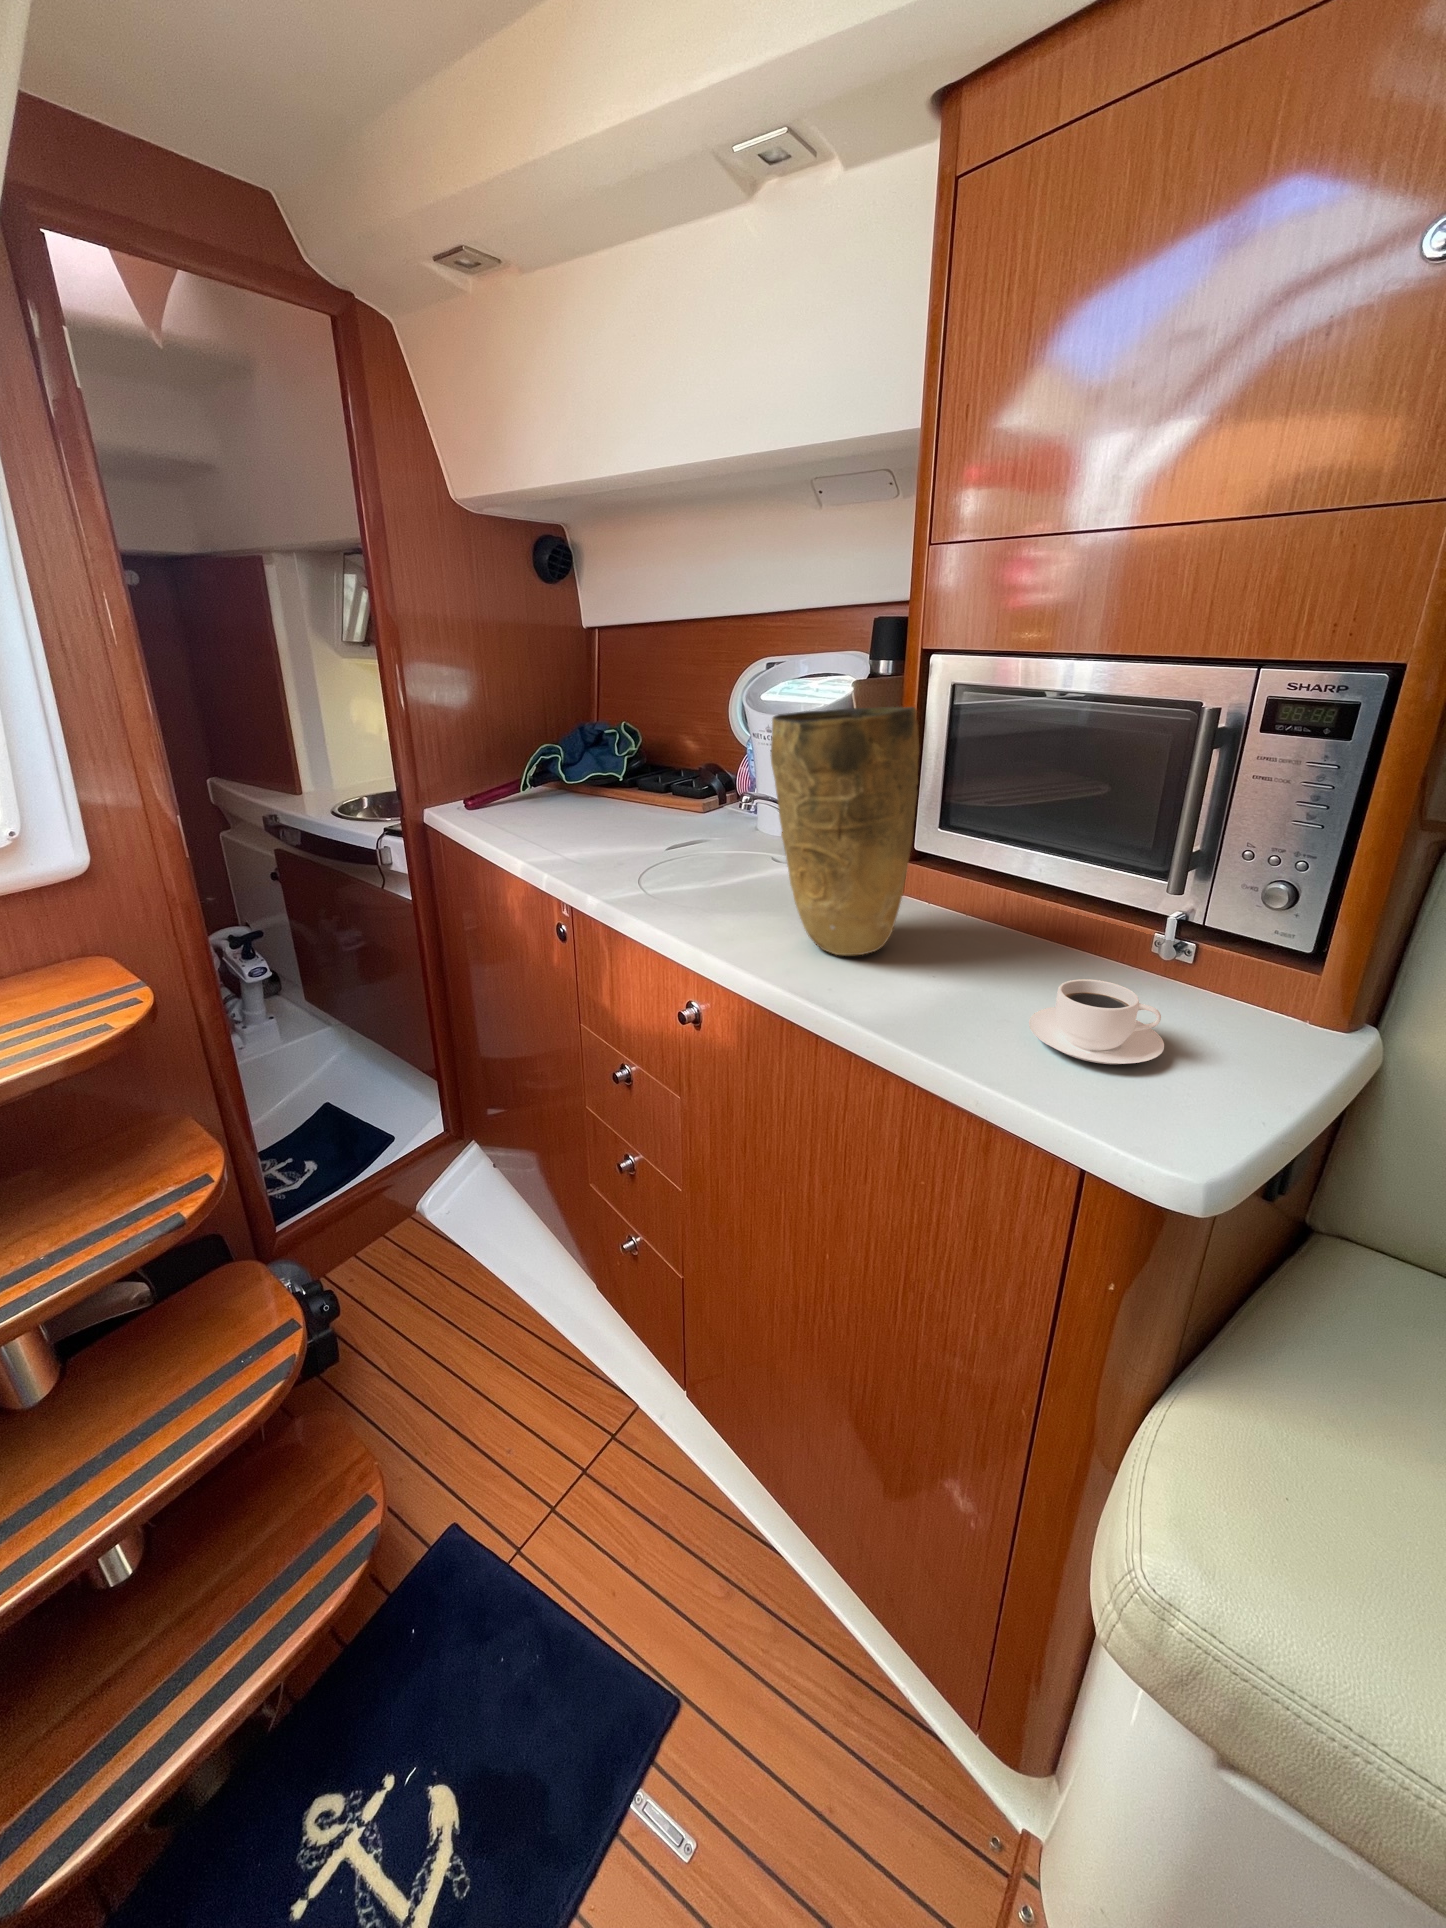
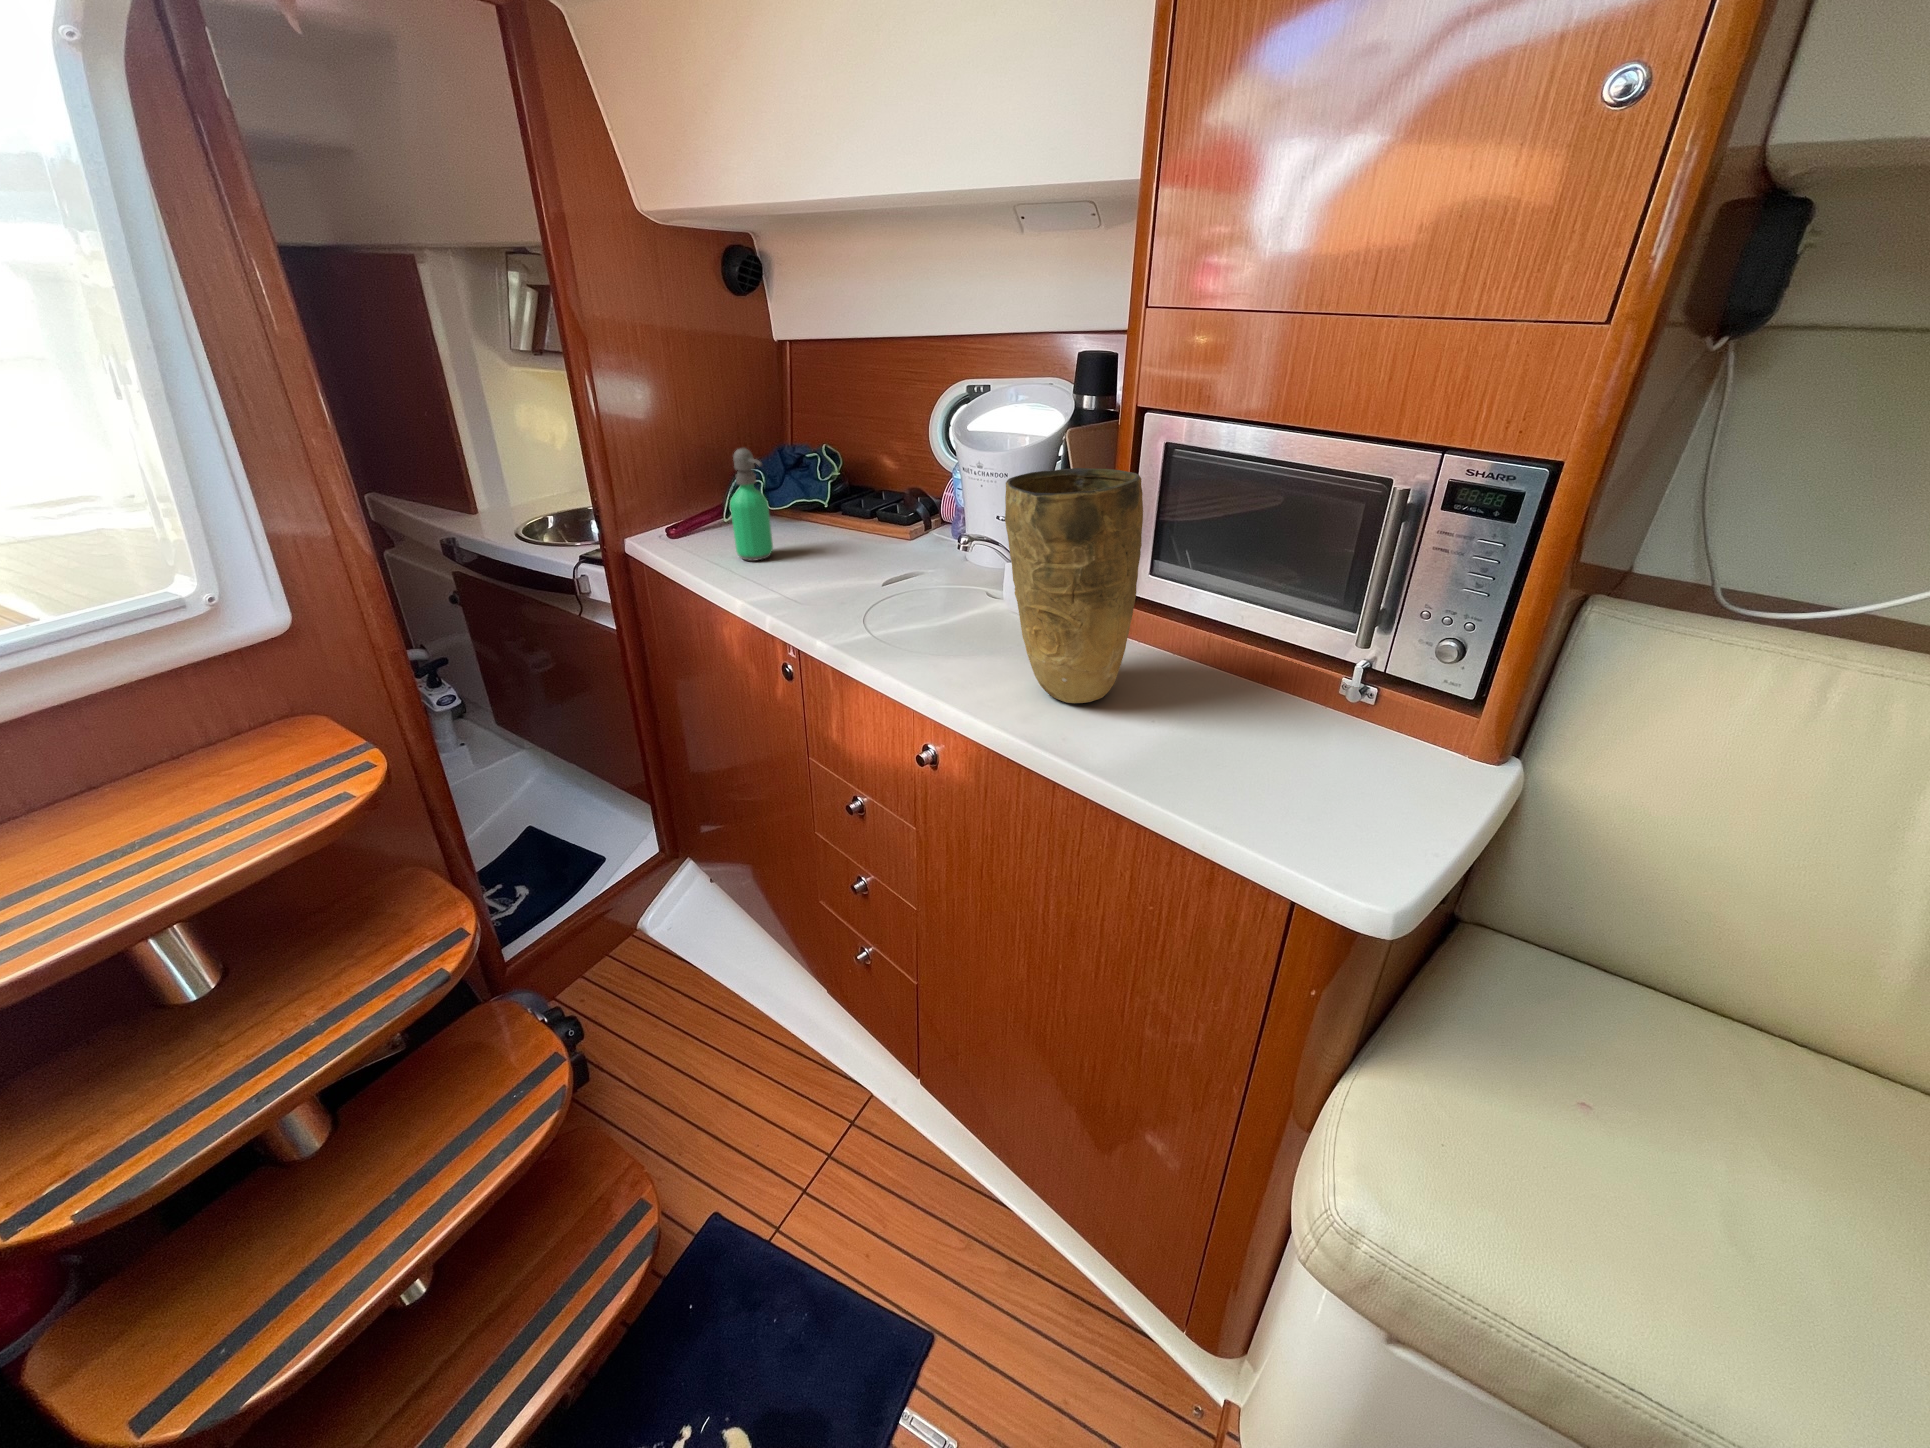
soap dispenser: none [519,719,560,829] -> present [730,448,773,561]
coffee cup: present [1029,979,1164,1064] -> none [1241,730,1353,806]

